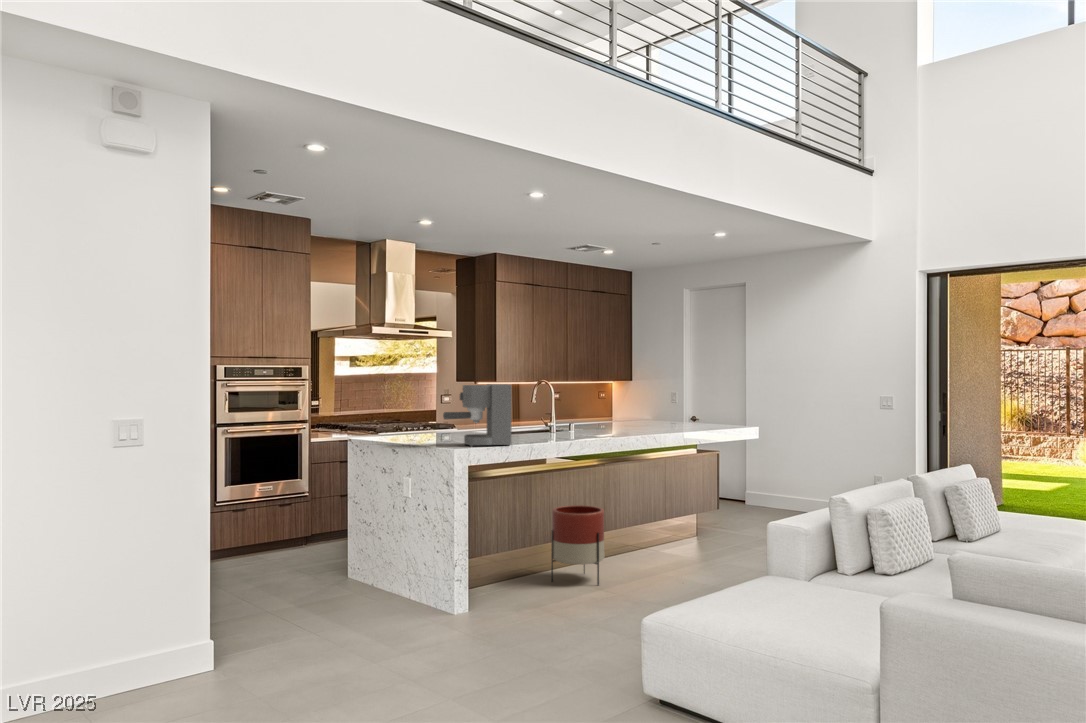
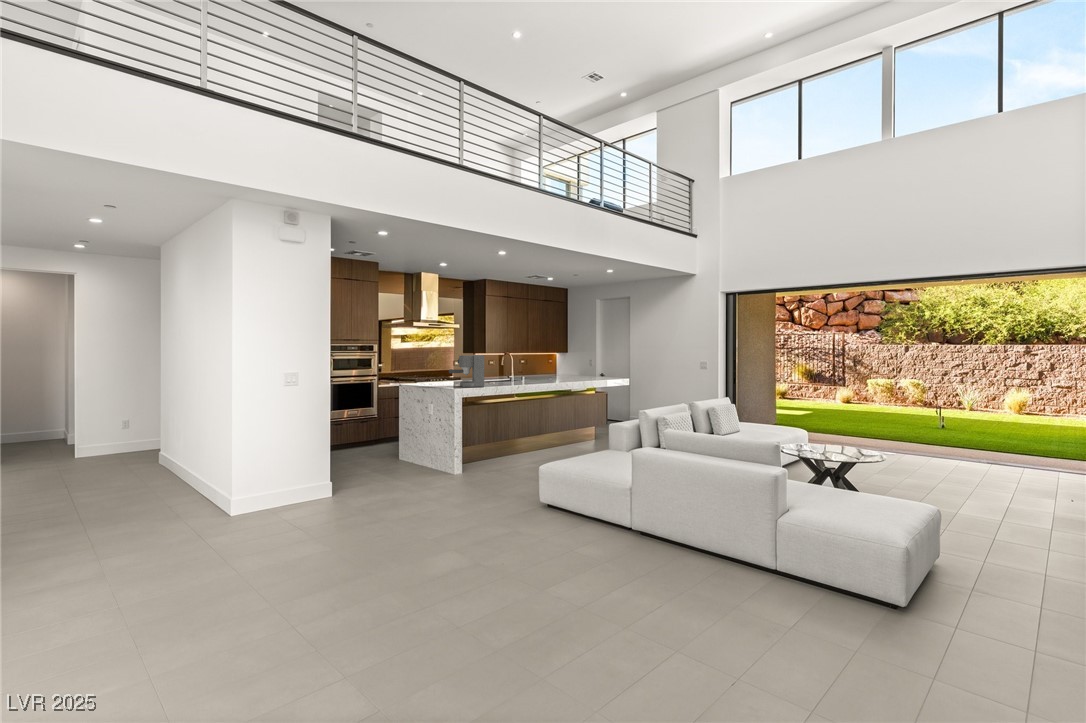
planter: present [551,505,604,585] -> none [508,420,537,461]

